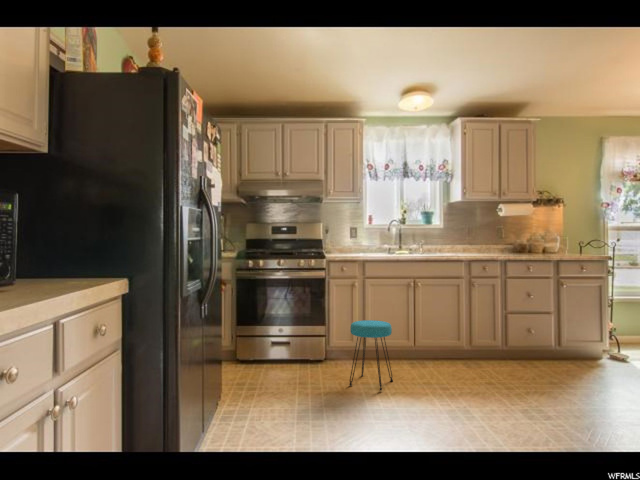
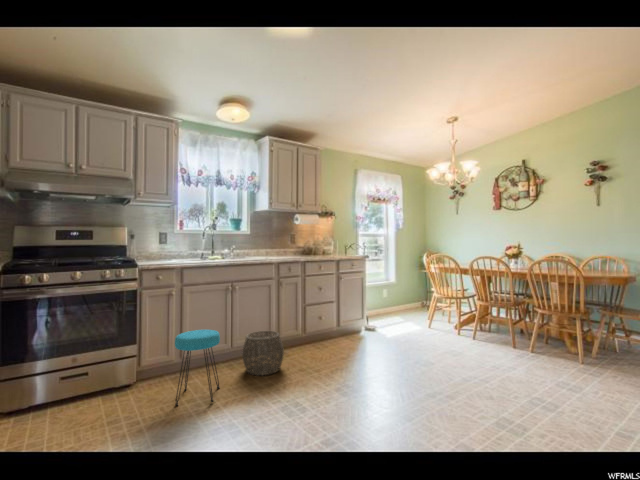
woven basket: none [420,333,468,381] -> present [242,331,284,375]

